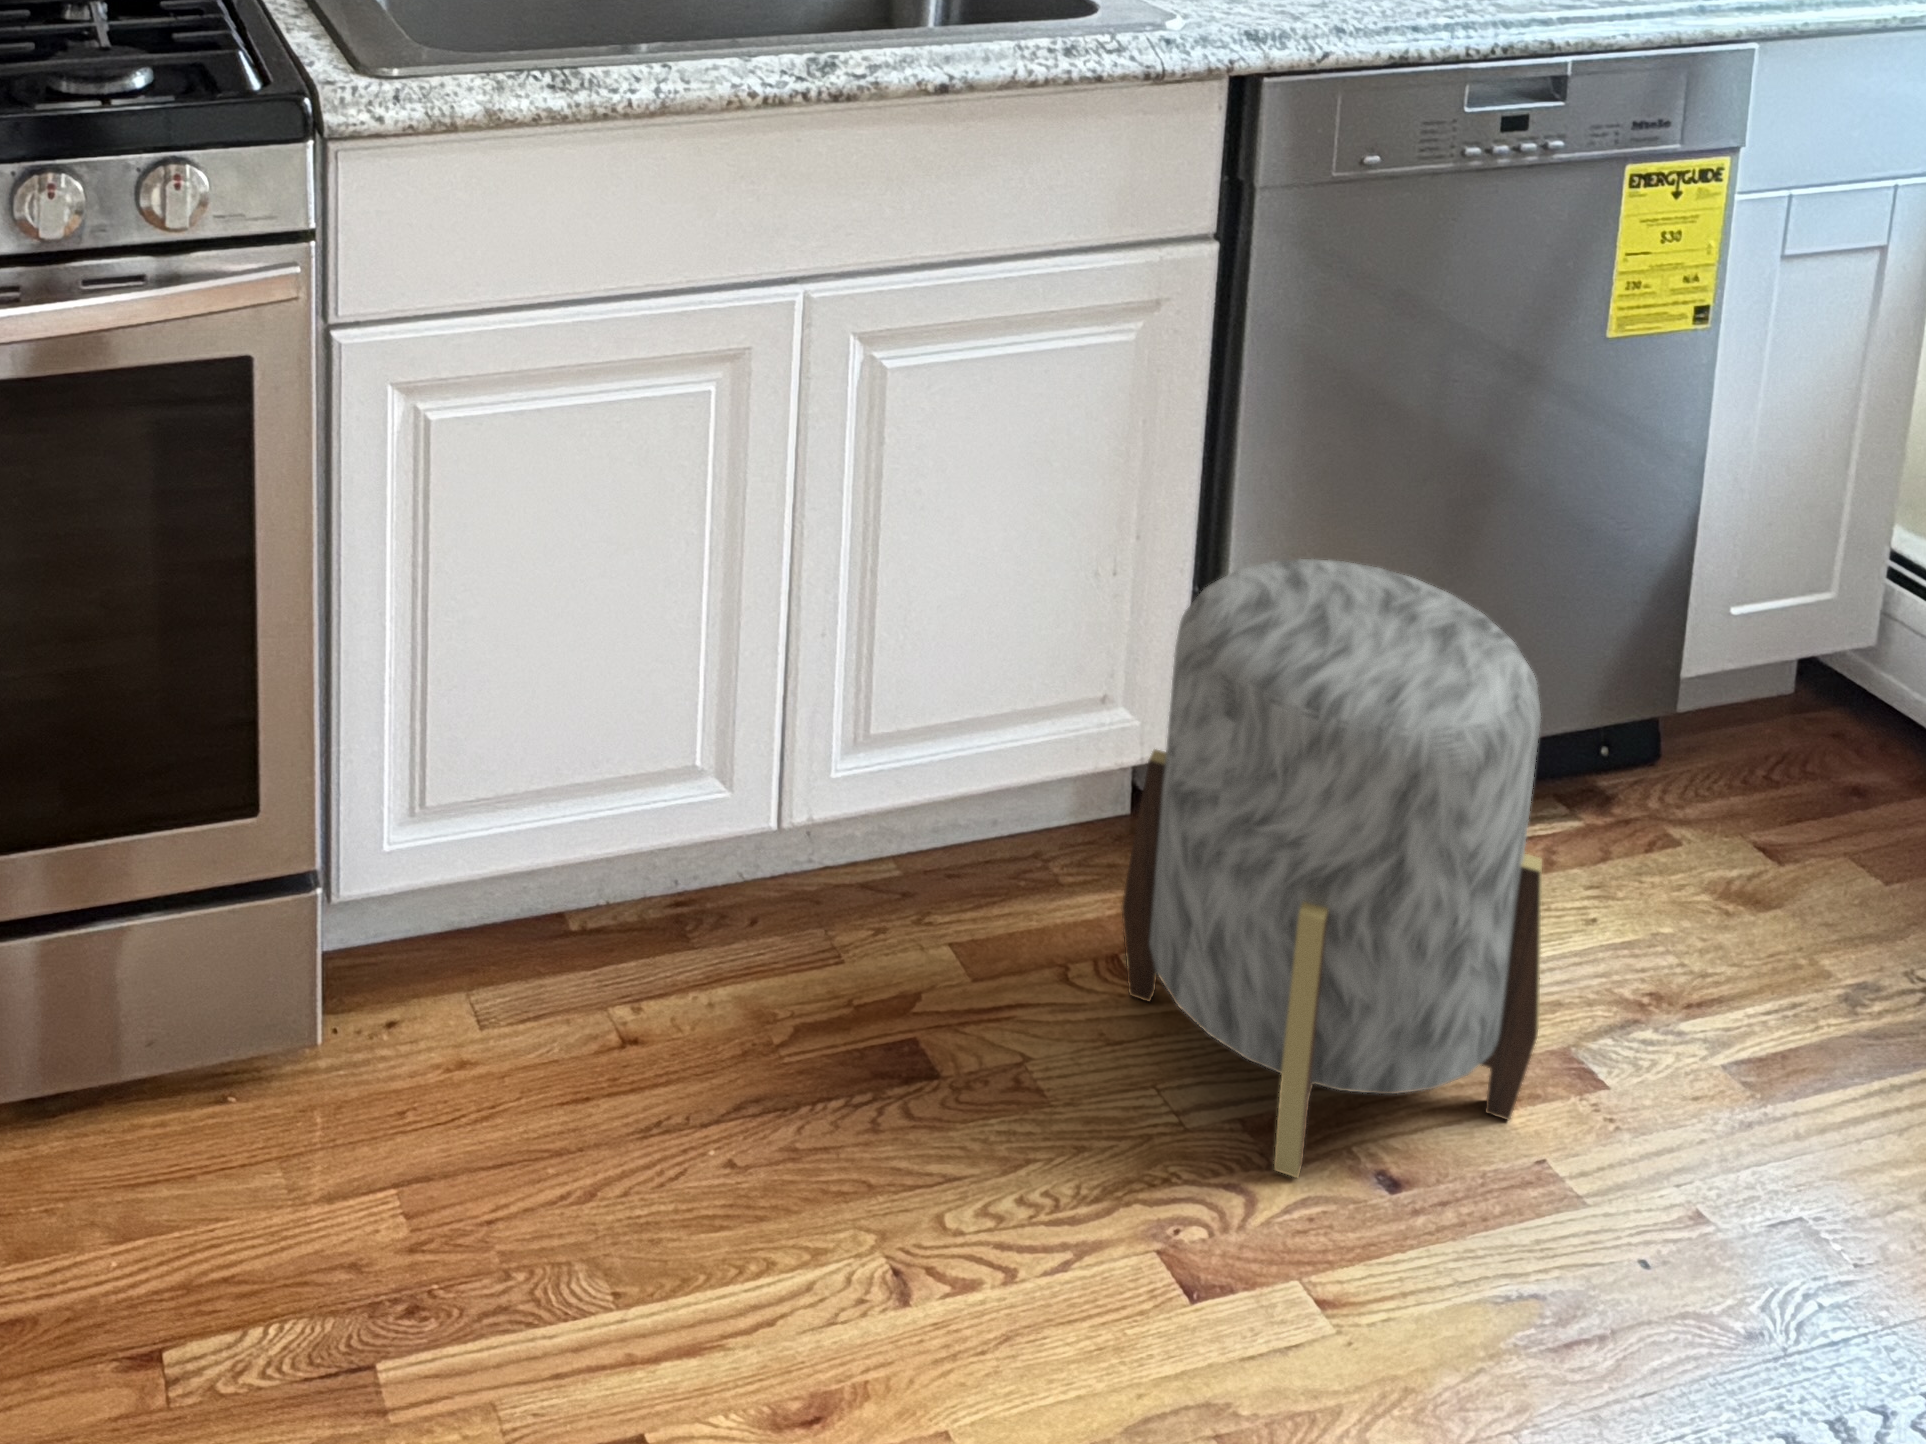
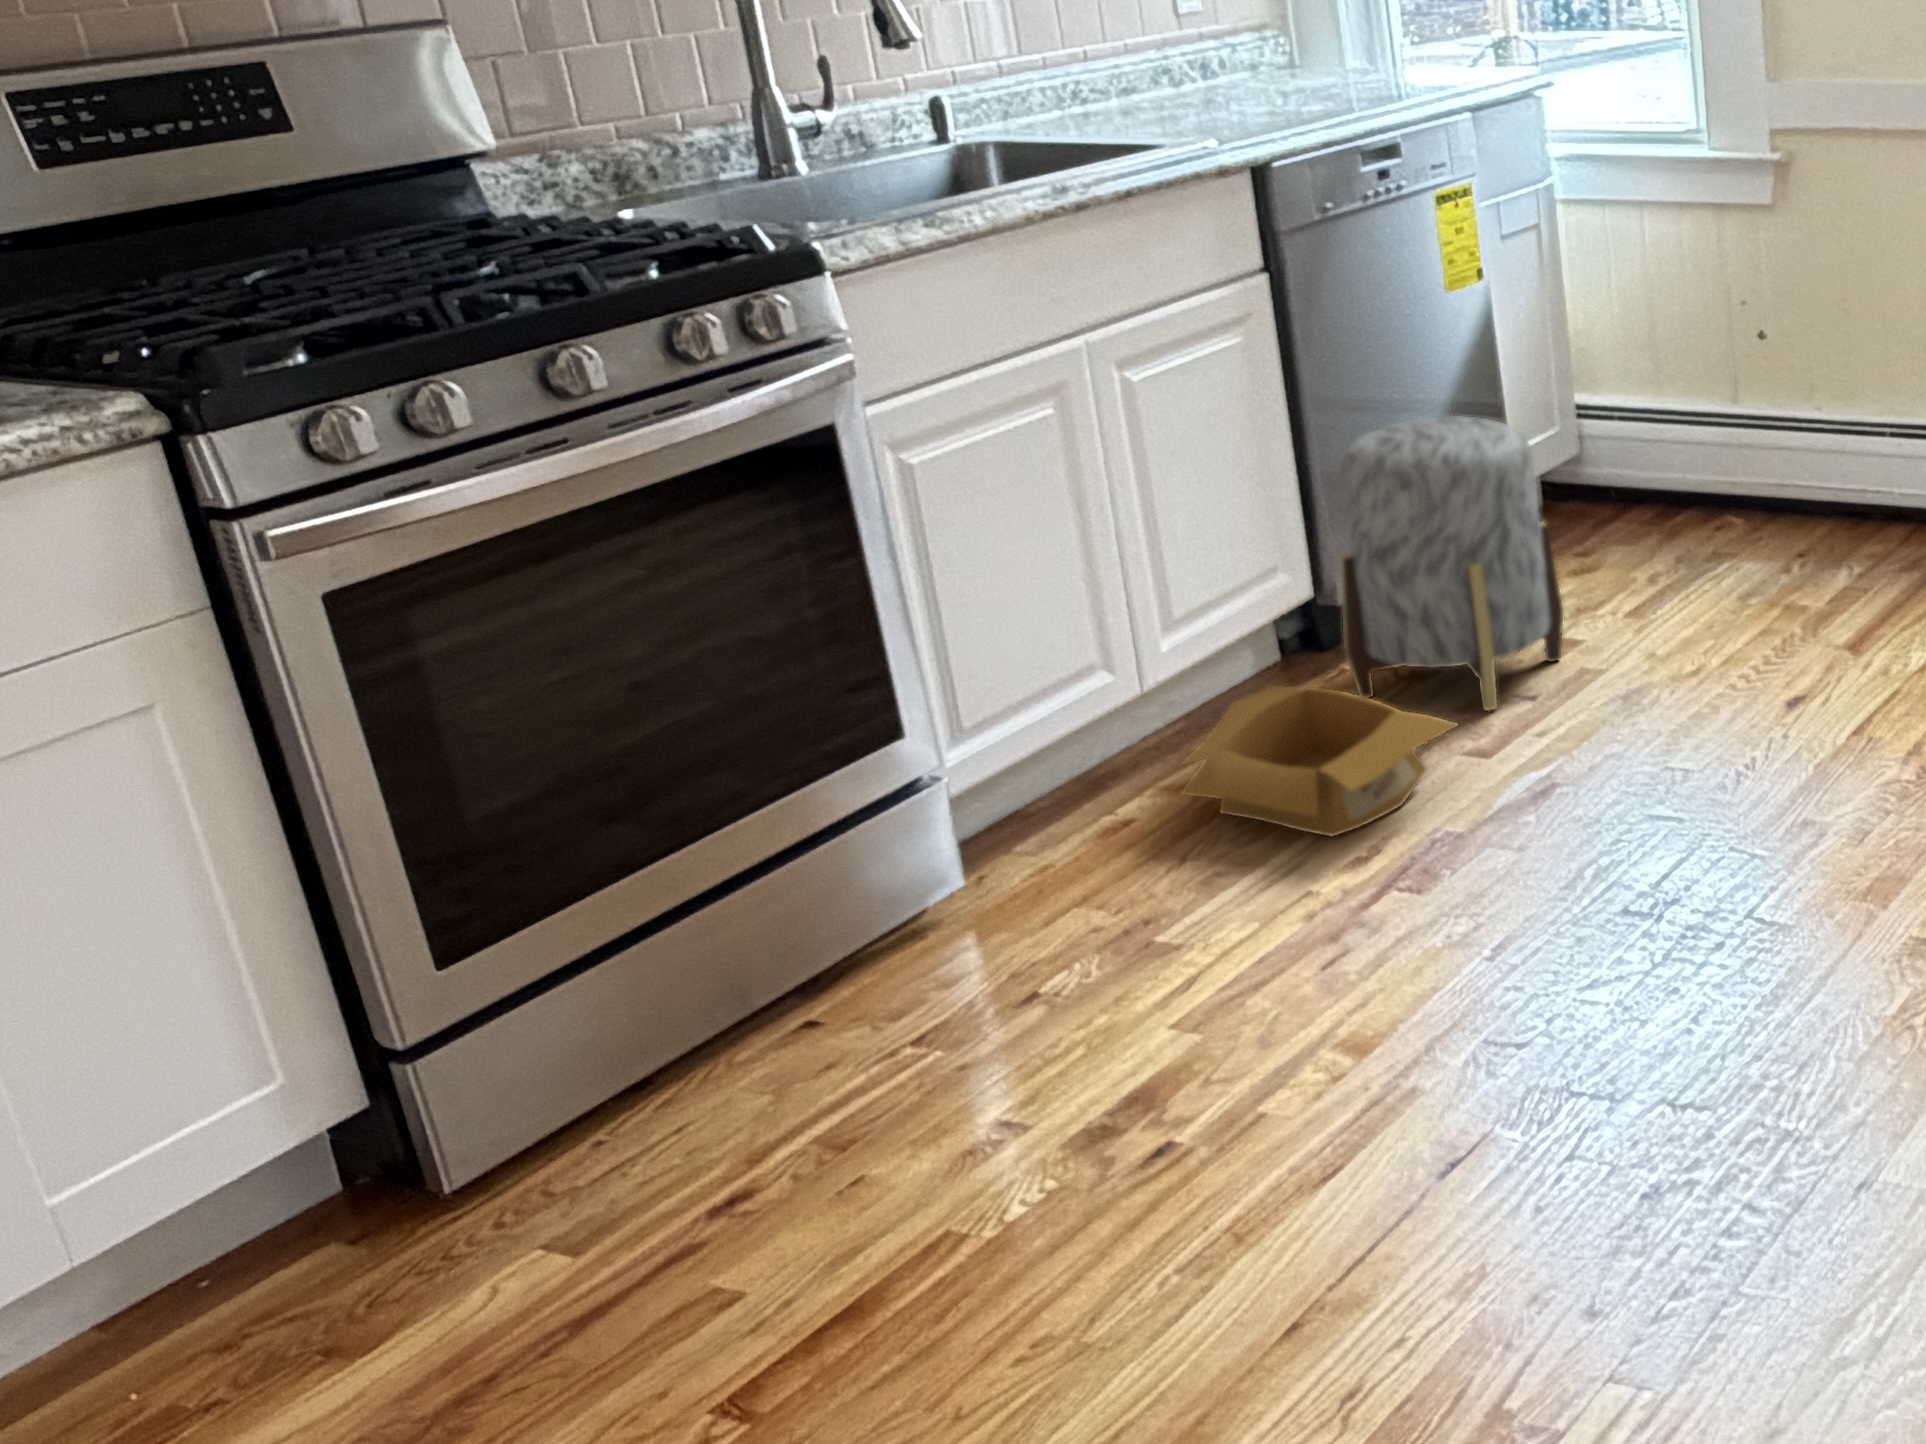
cardboard box: none [630,940,1093,1331] -> present [1182,686,1459,836]

